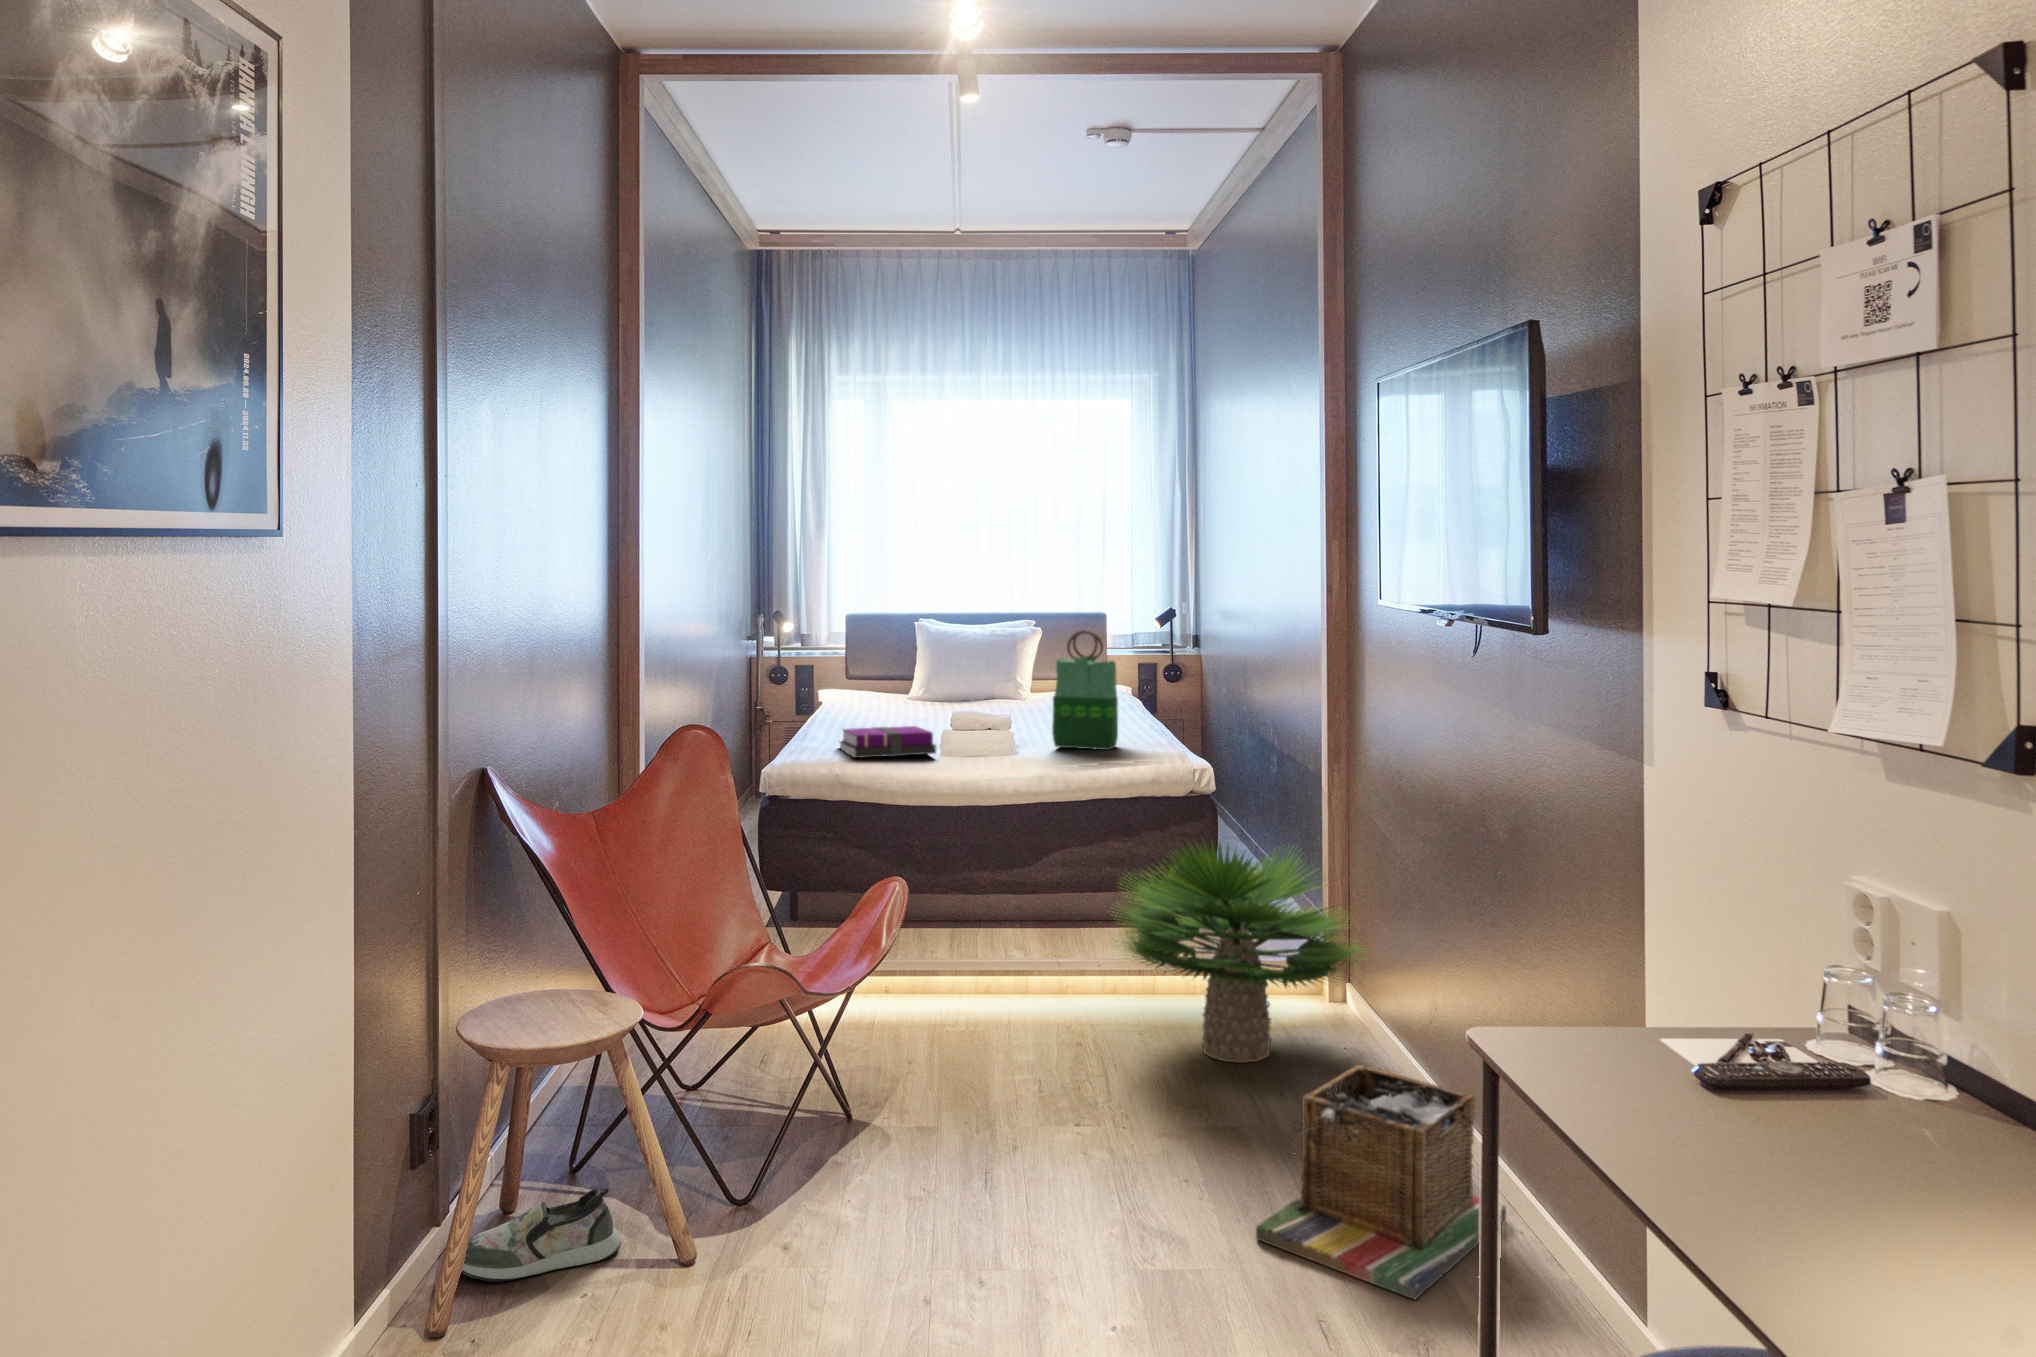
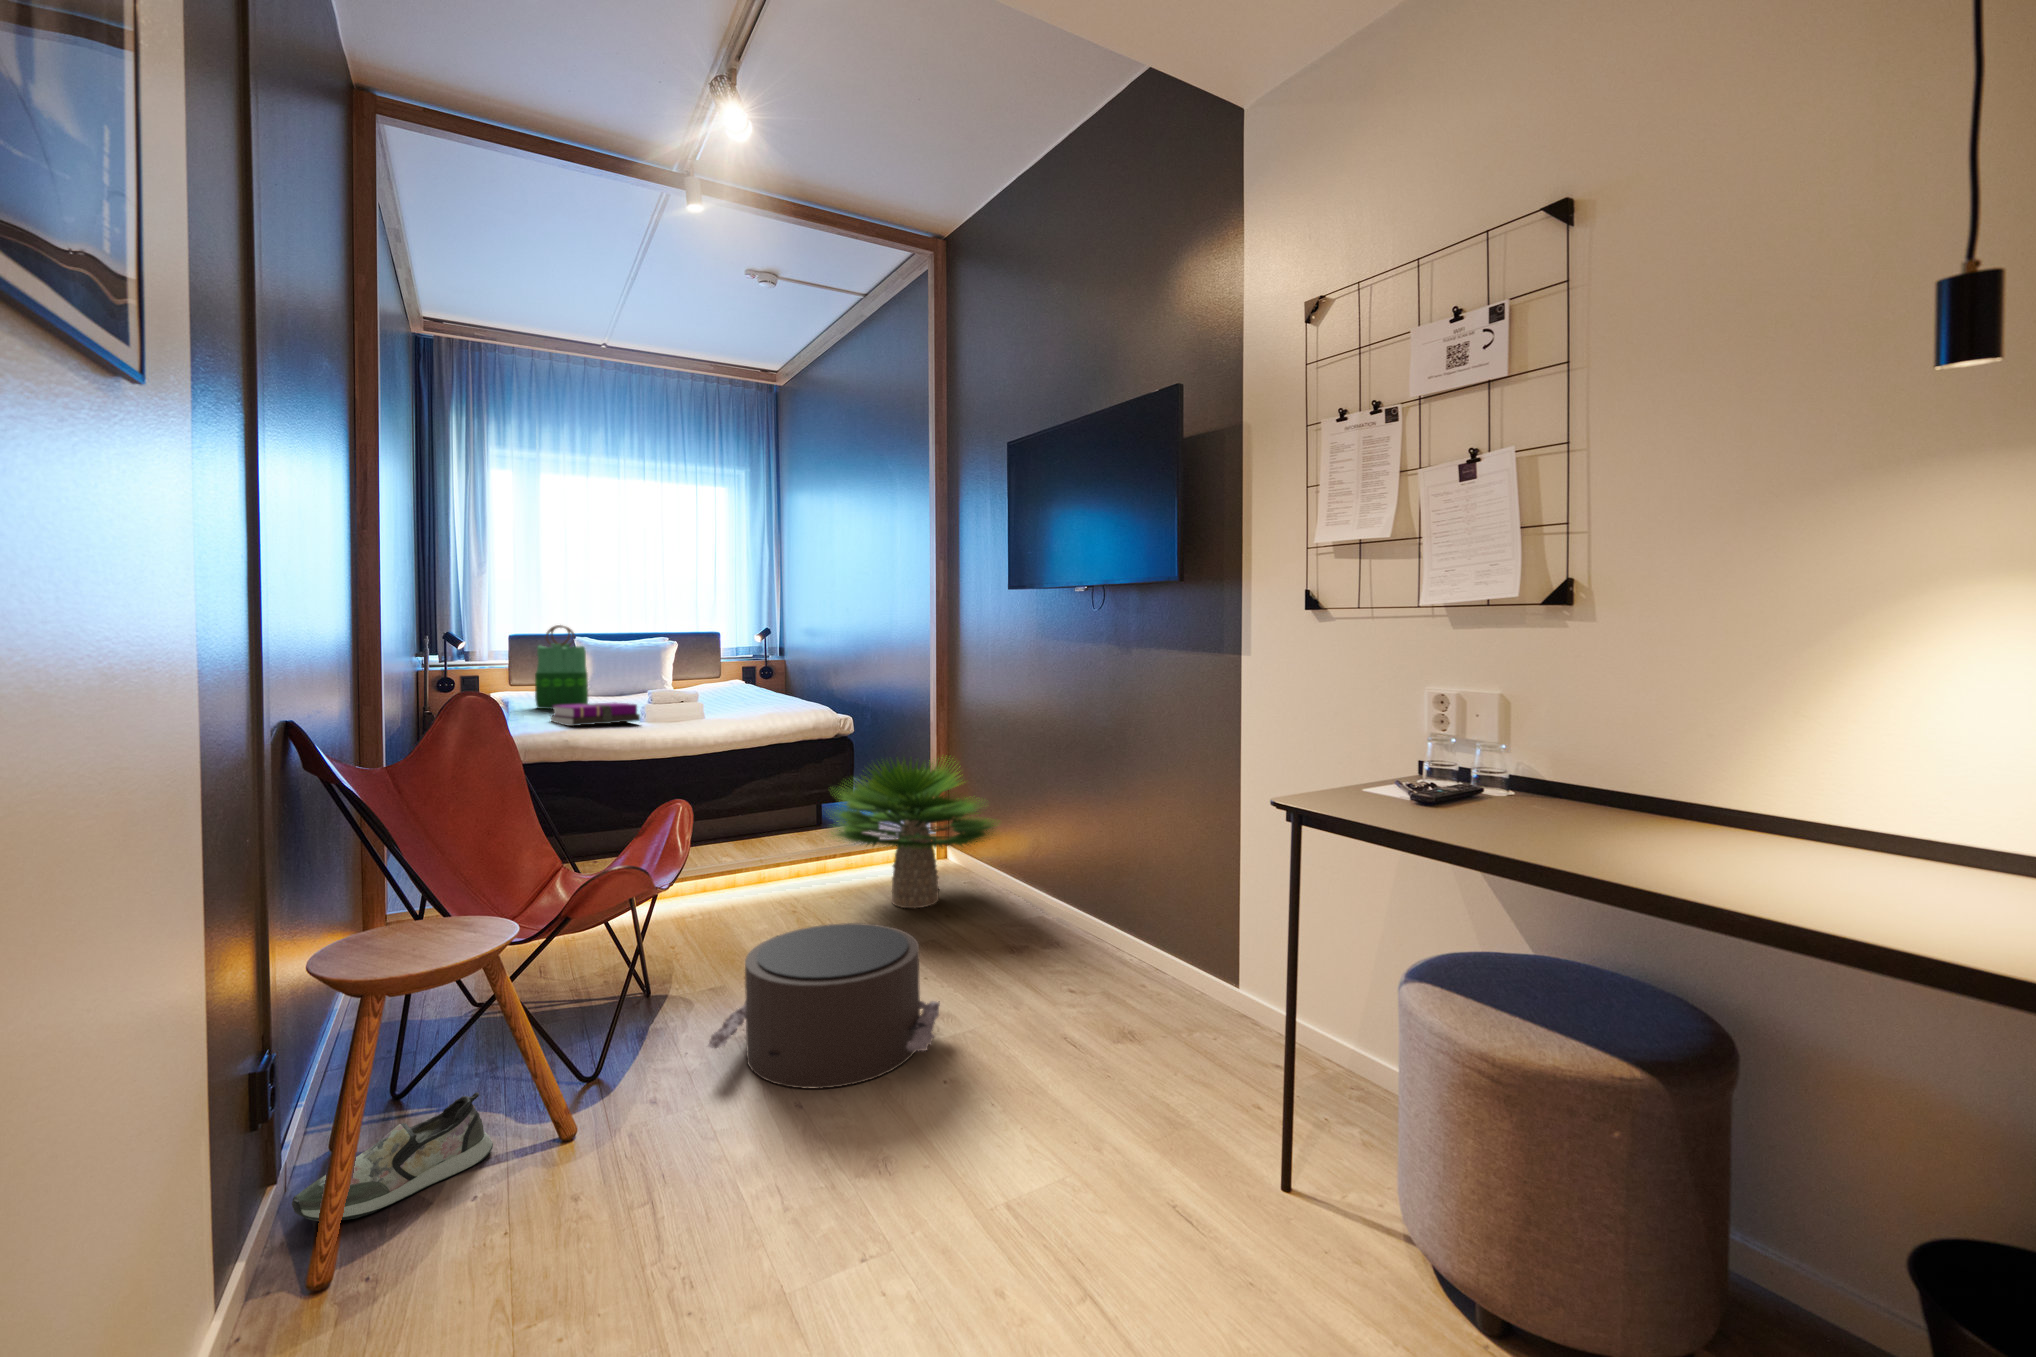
tote bag: present [1052,631,1118,750] -> present [535,625,588,709]
laundry basket: present [1256,1065,1506,1299] -> none [1016,880,1145,1017]
pouf: none [842,1072,1133,1285] -> present [708,923,940,1089]

